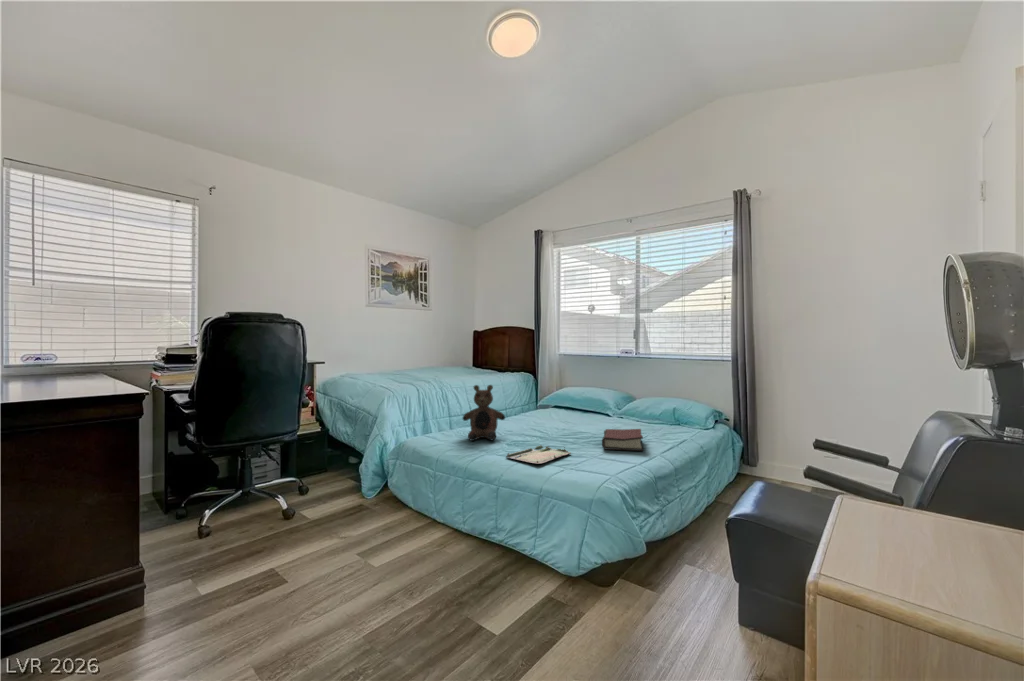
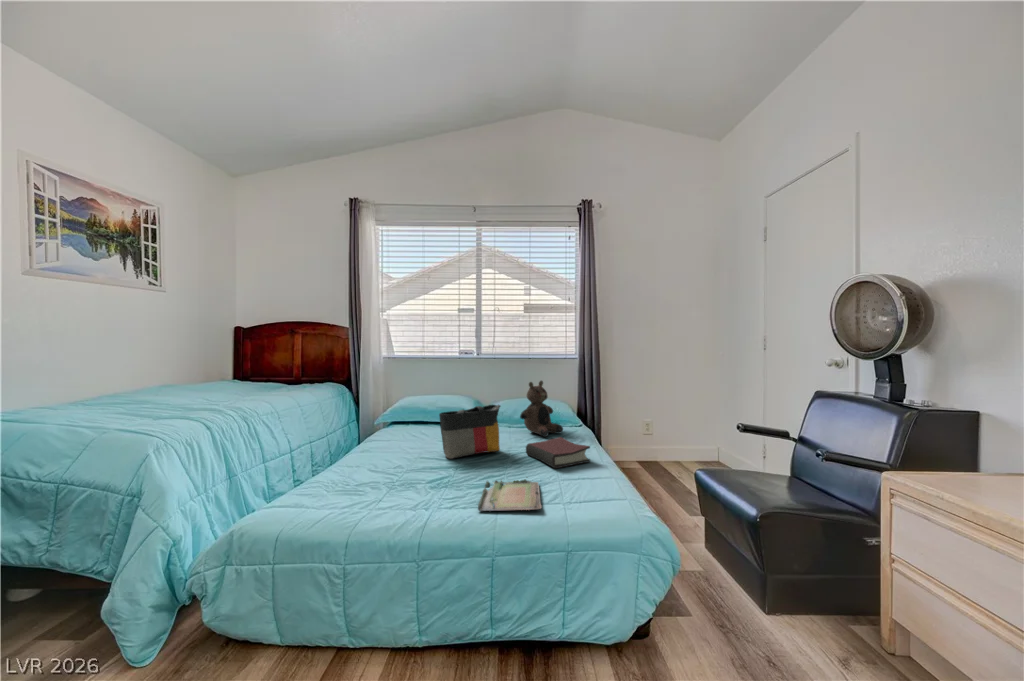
teddy bear: present [463,385,505,441] -> present [520,381,563,437]
tote bag: none [541,393,590,432] -> present [439,405,500,459]

